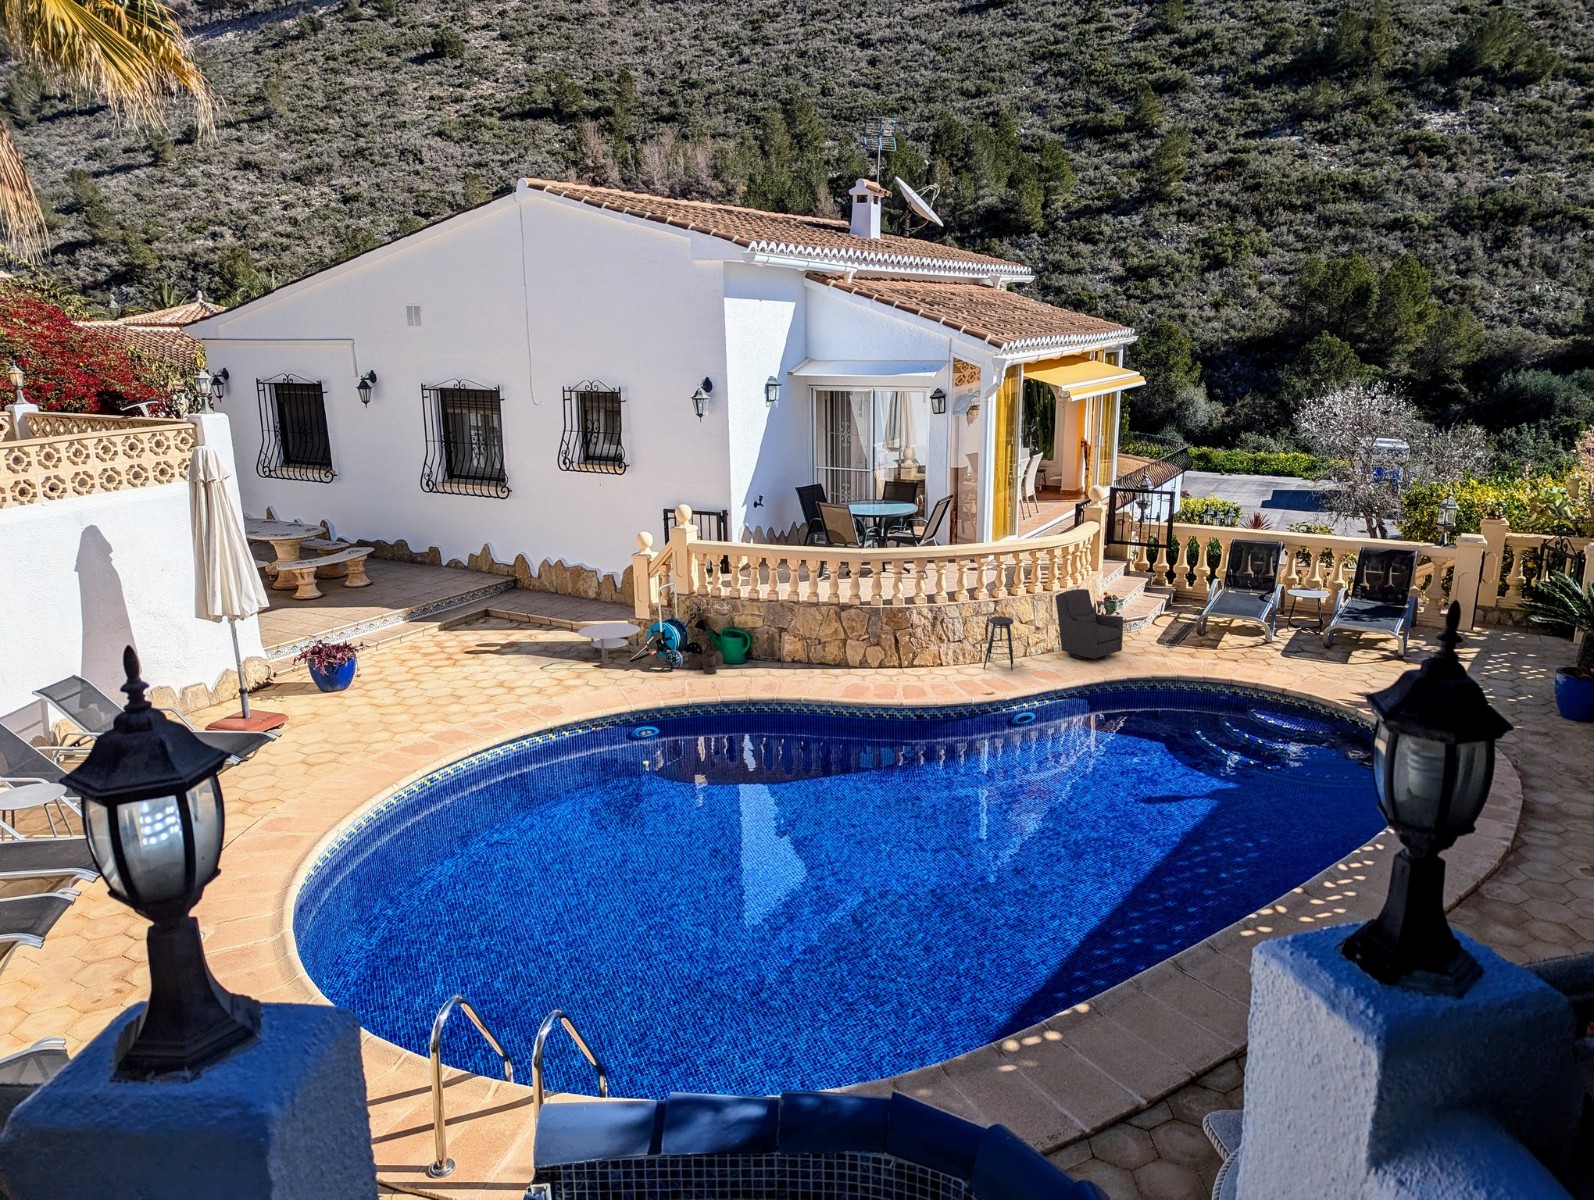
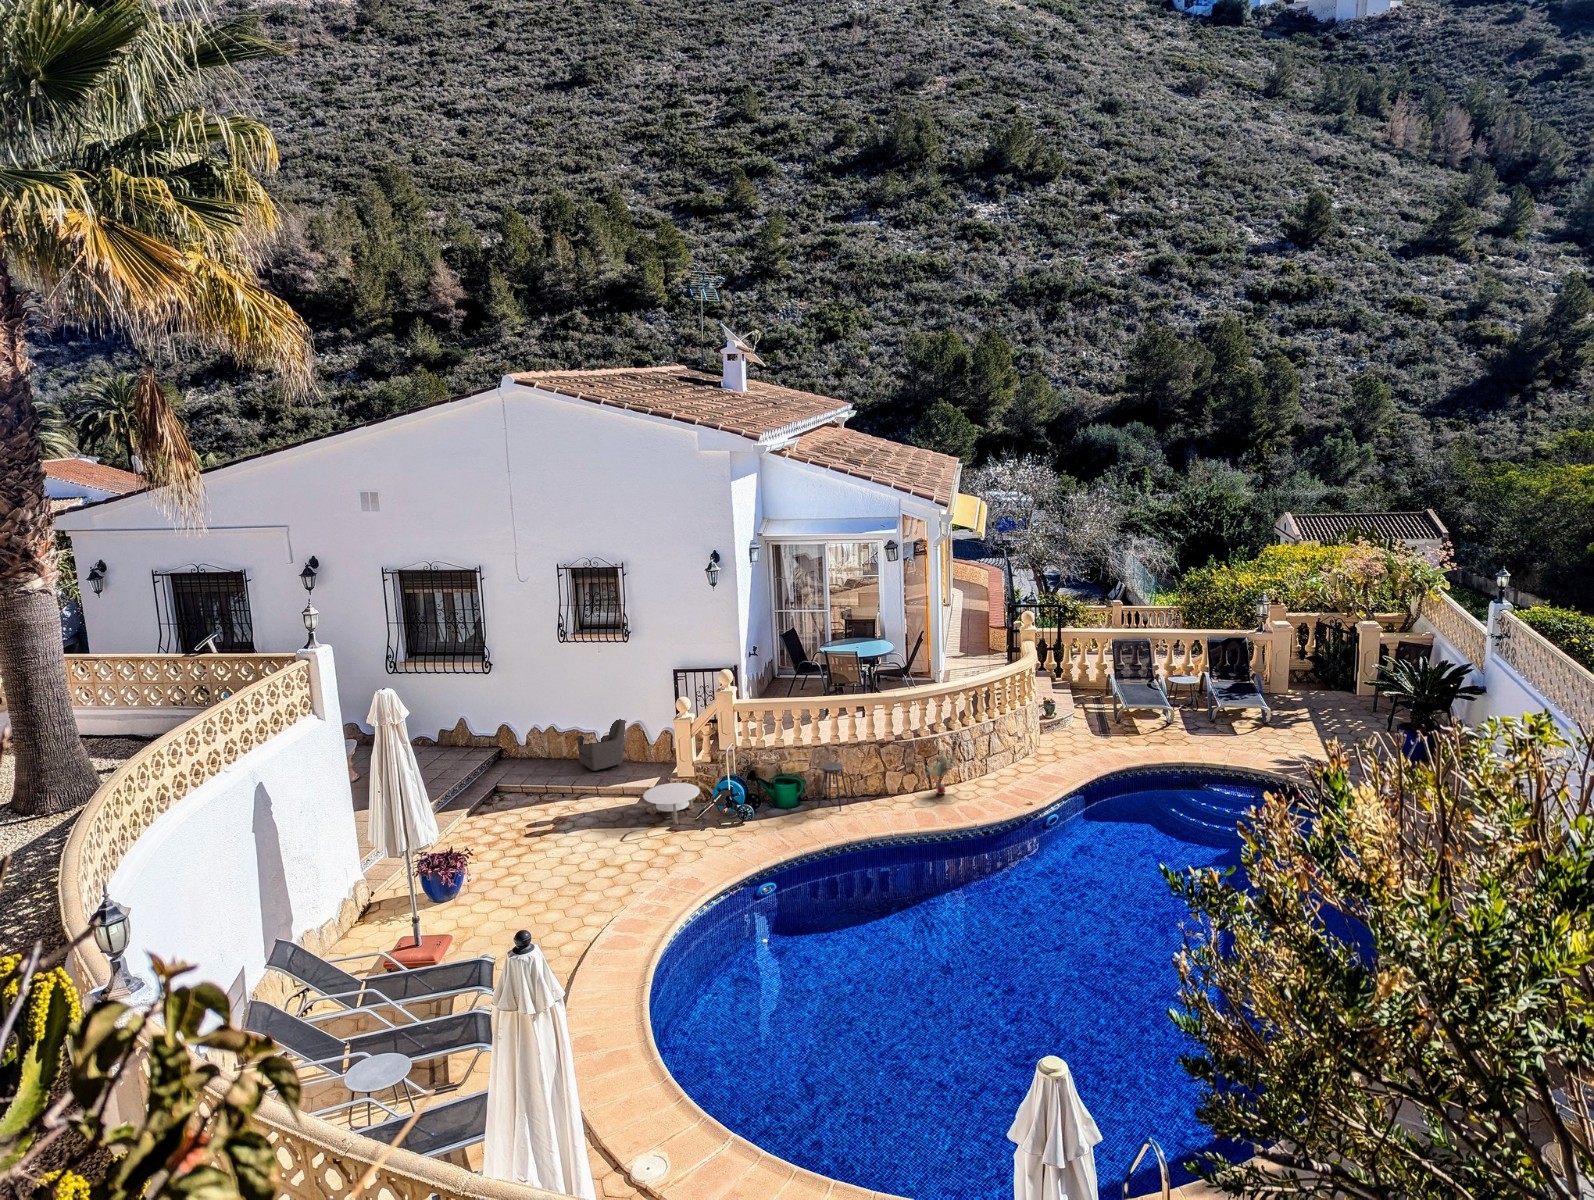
chair: present [1055,589,1123,661] -> present [577,719,626,771]
stool: present [983,616,1014,670] -> present [818,762,848,811]
potted tree: none [883,620,927,673] -> present [925,750,957,795]
woven basket: present [688,649,723,674] -> none [759,797,789,822]

